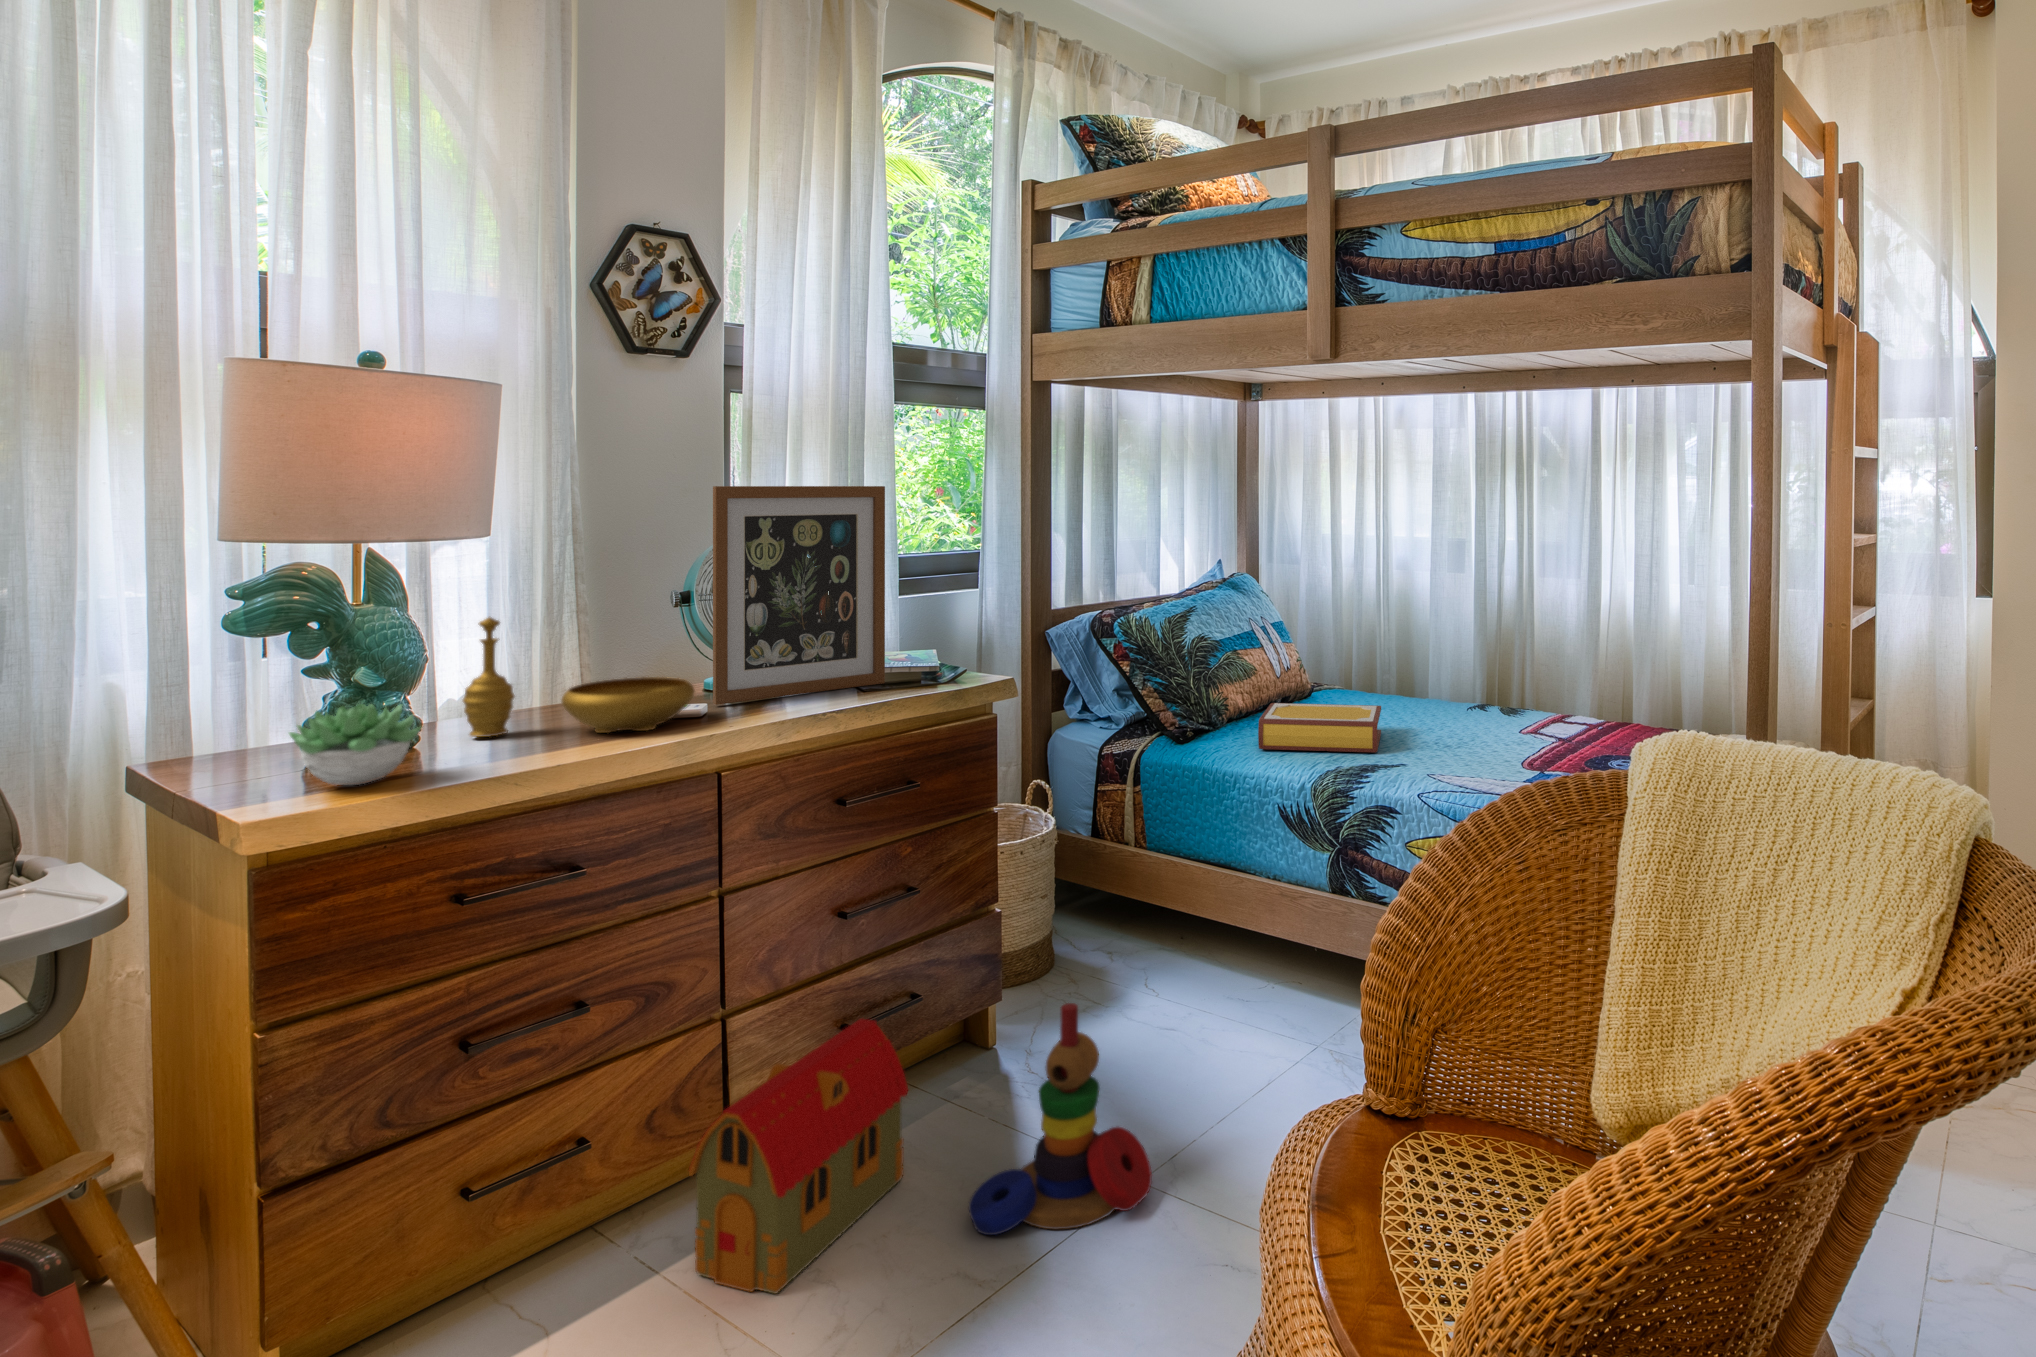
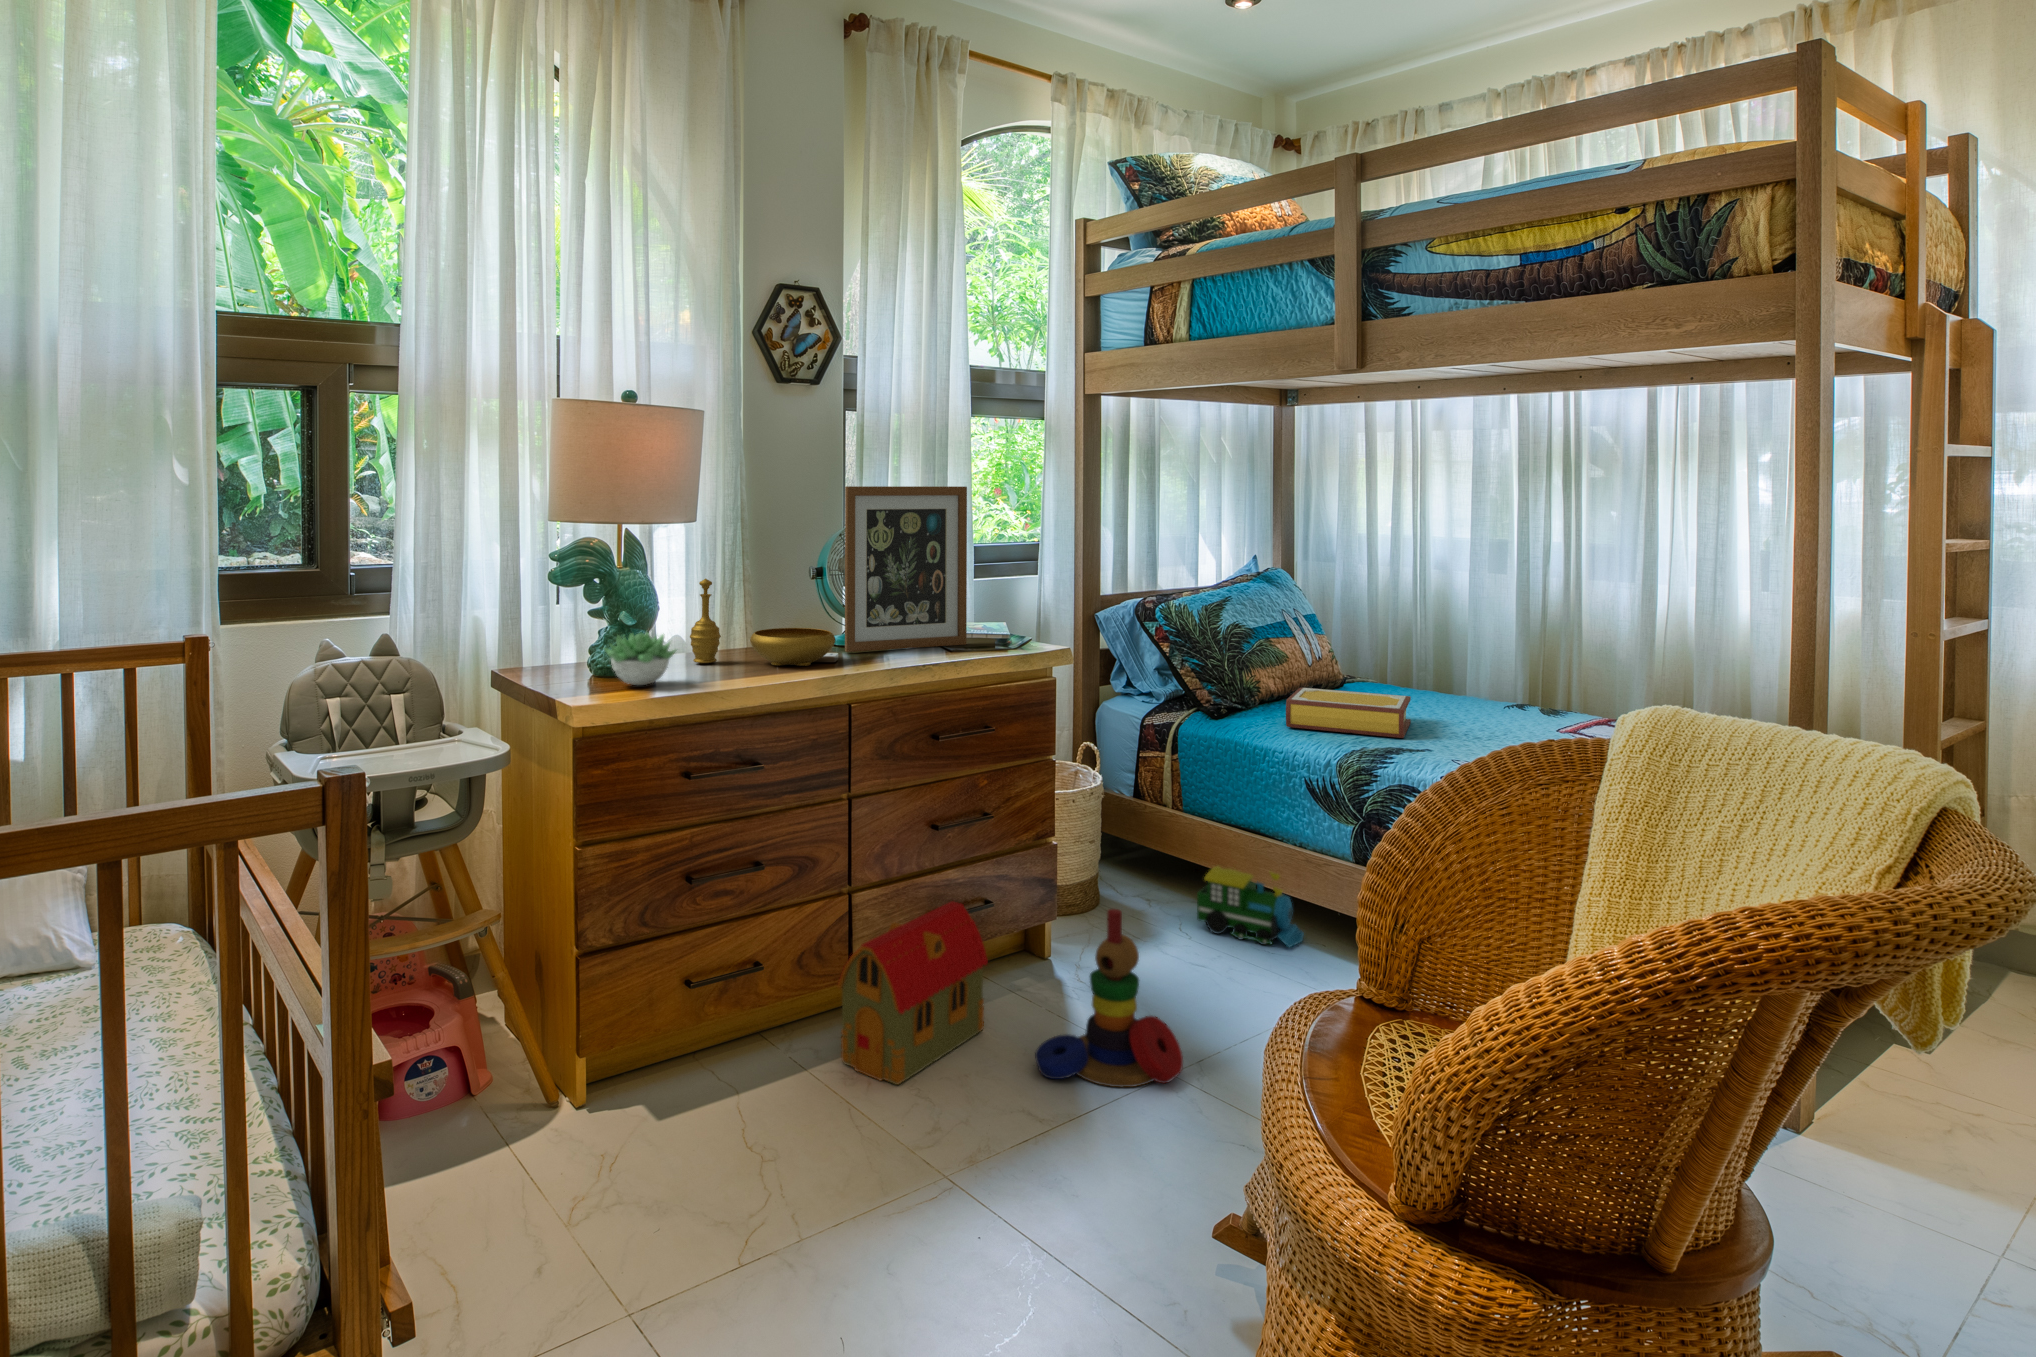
toy train: none [1164,908,1278,996] -> present [1197,866,1304,947]

